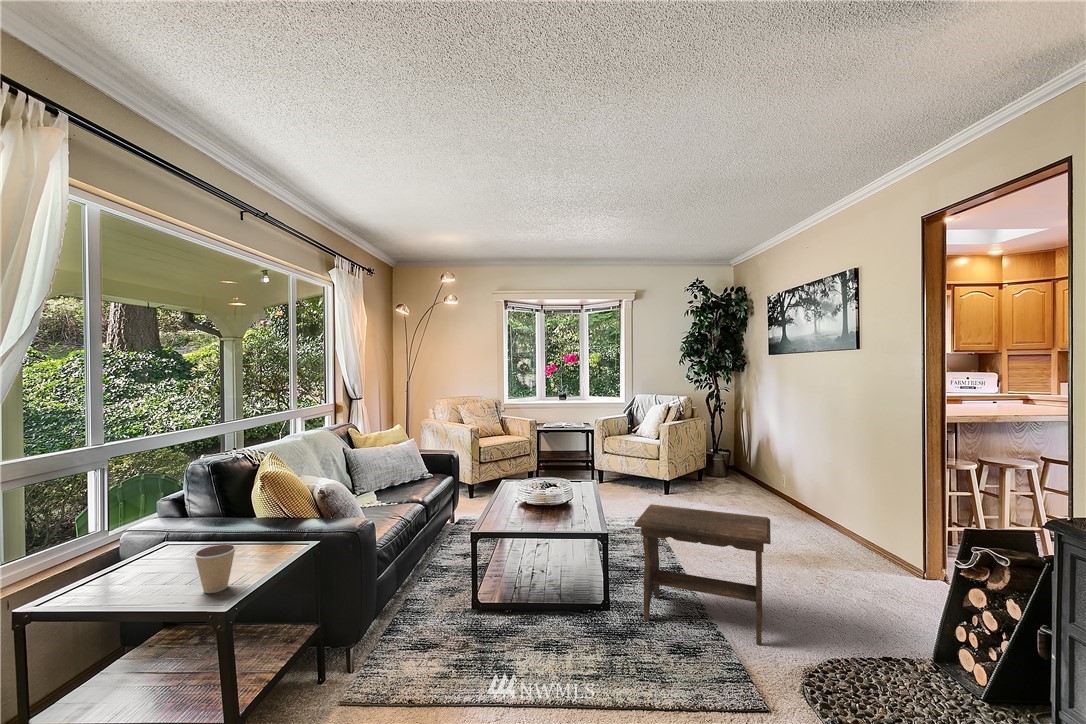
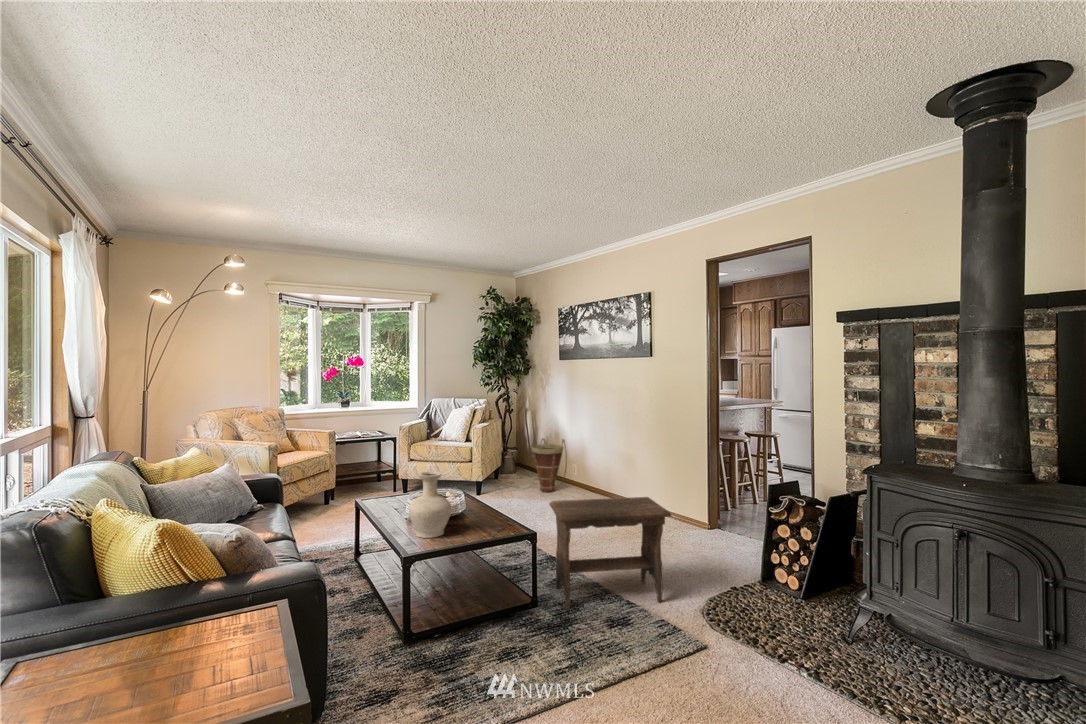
basket: none [726,440,774,499] -> present [532,439,567,492]
vase: none [501,459,539,520] -> present [409,471,451,538]
coffee cup: present [194,544,236,593] -> none [211,619,268,694]

